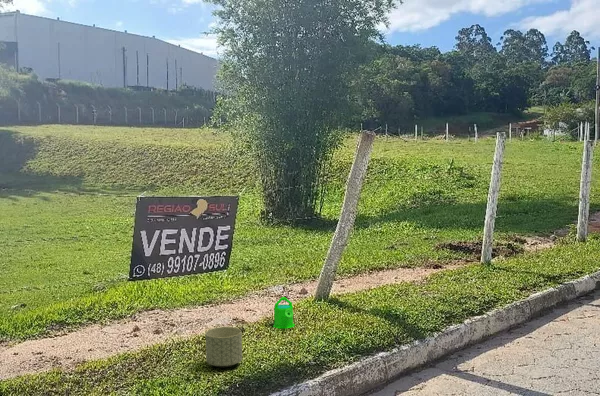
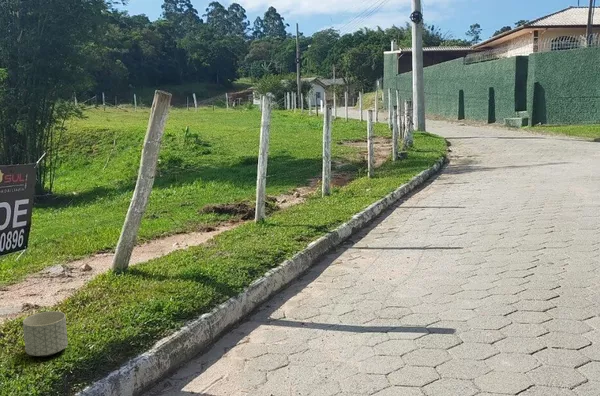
watering can: present [273,297,295,328] -> none [88,271,111,303]

